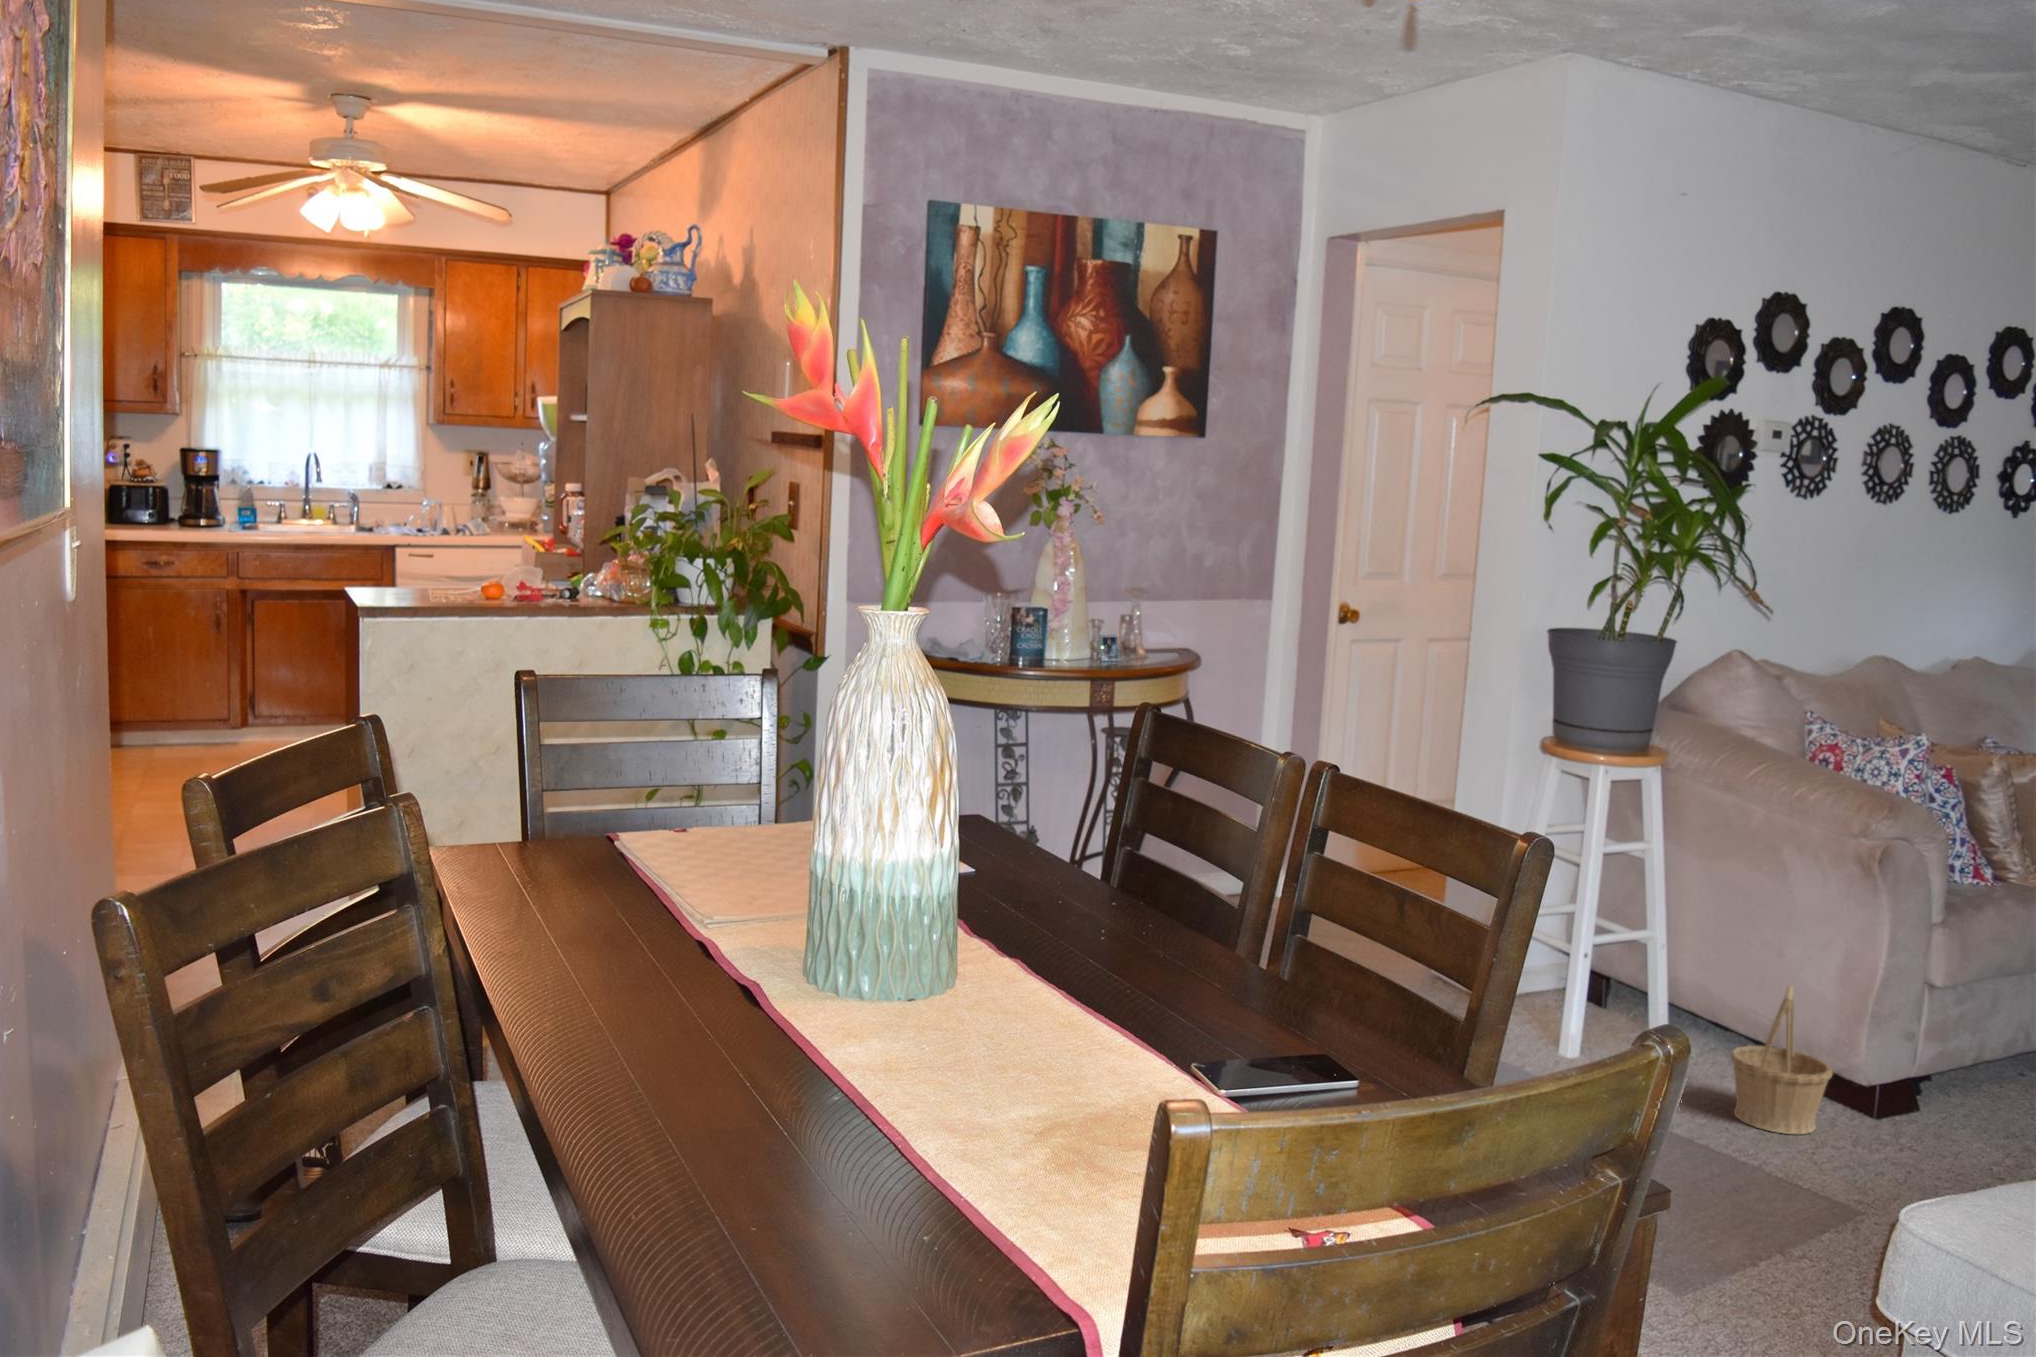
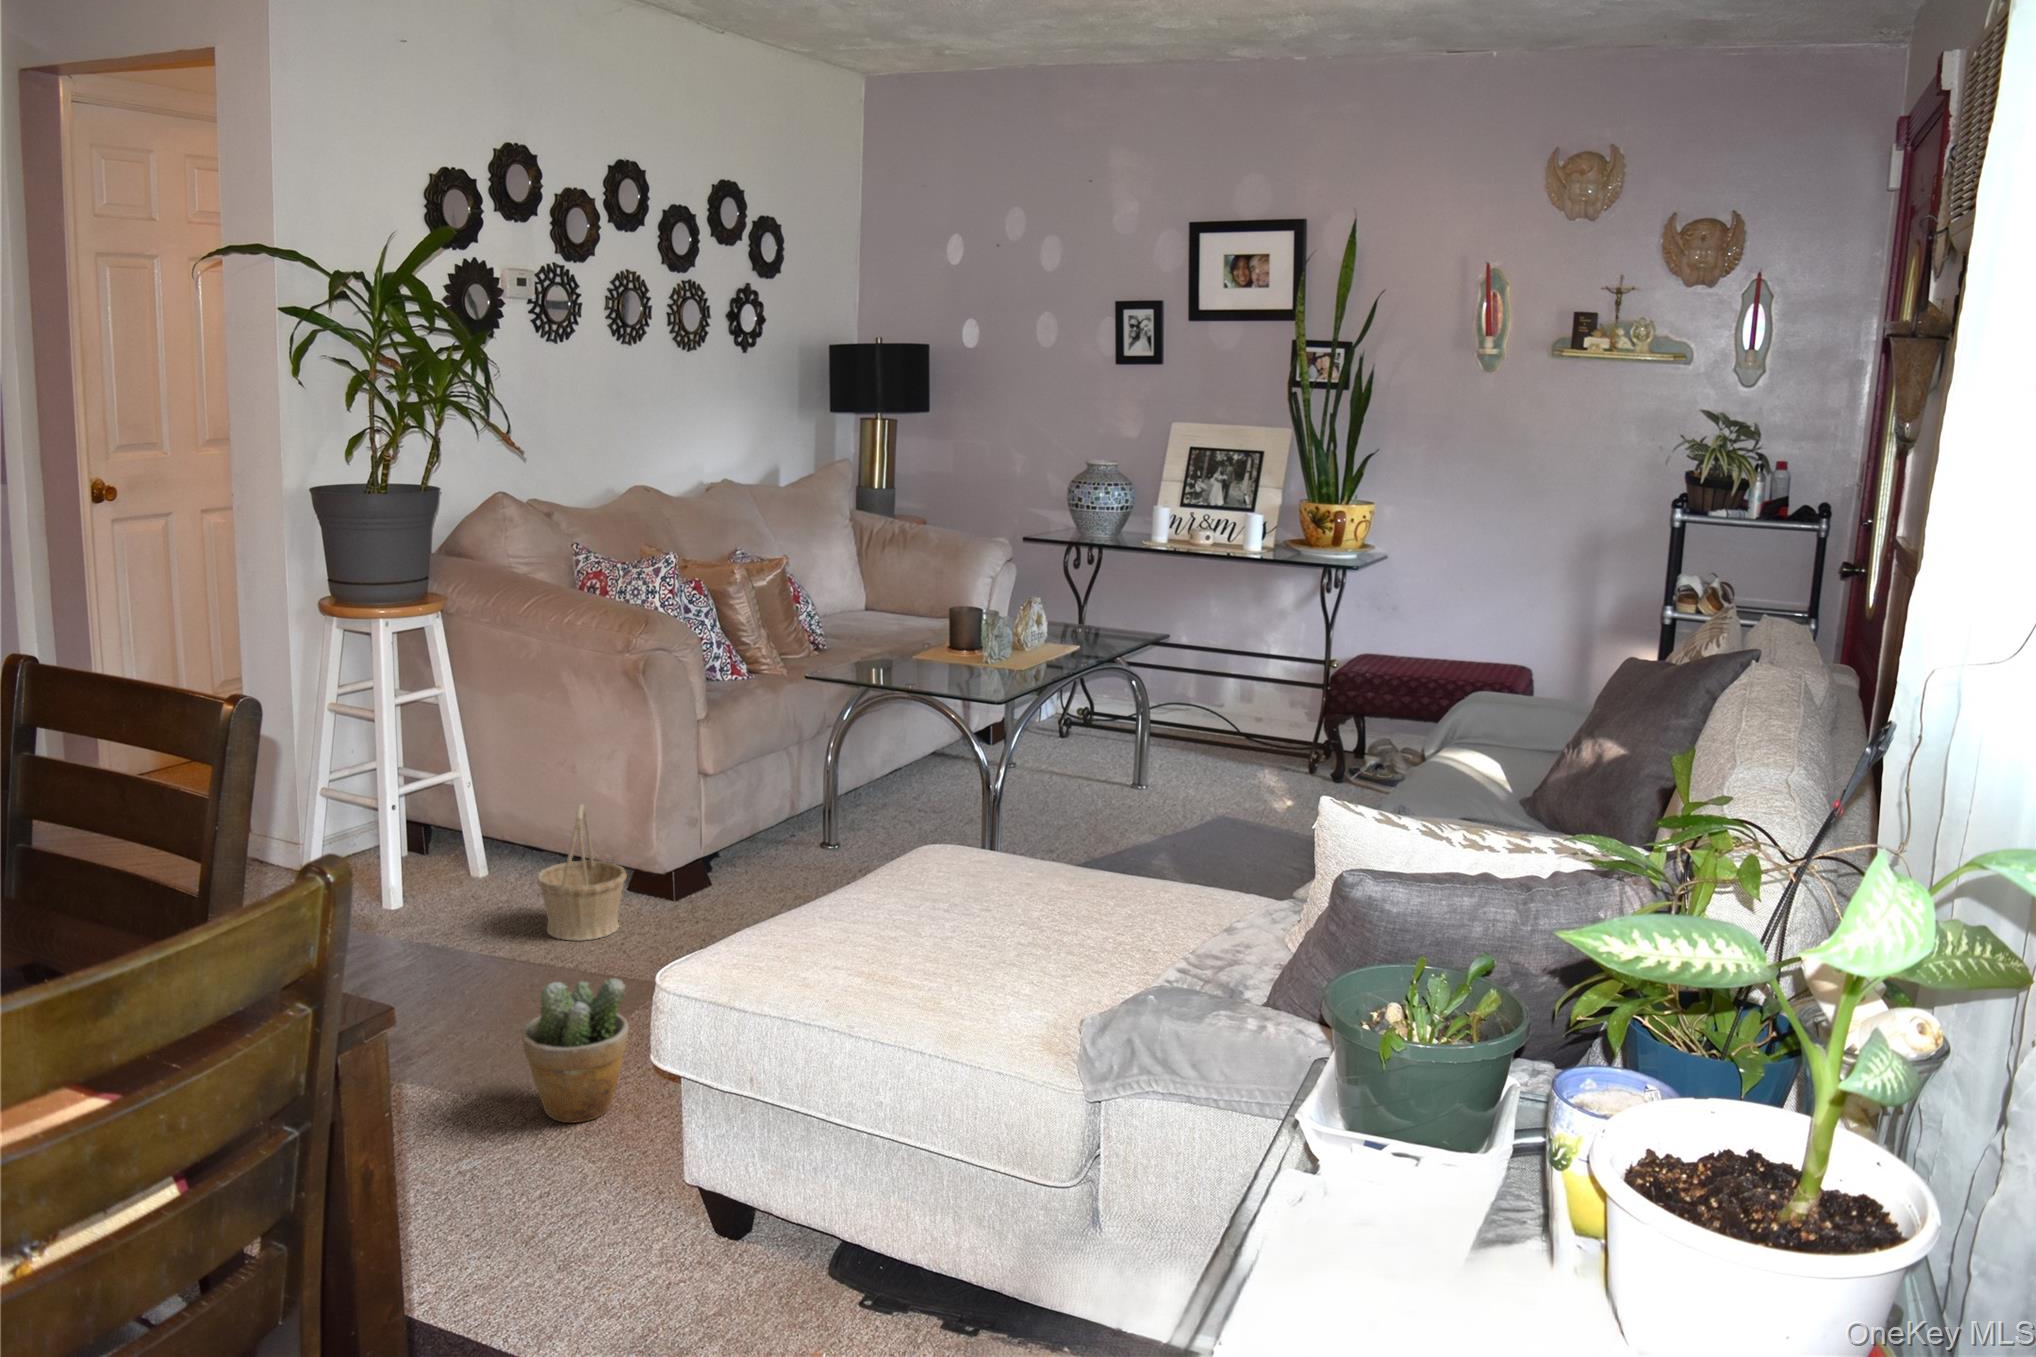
potted plant: none [1728,1148,1849,1306] -> present [522,979,629,1123]

